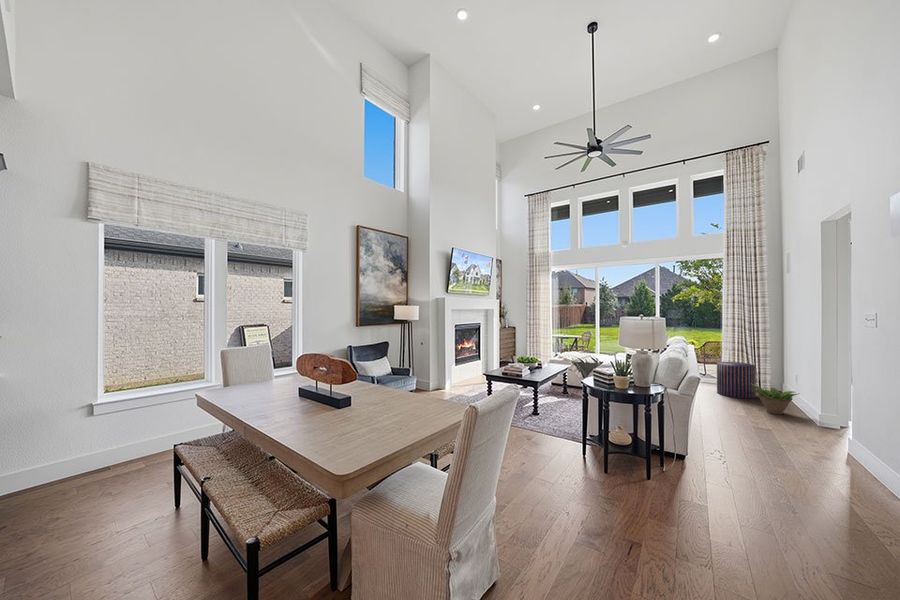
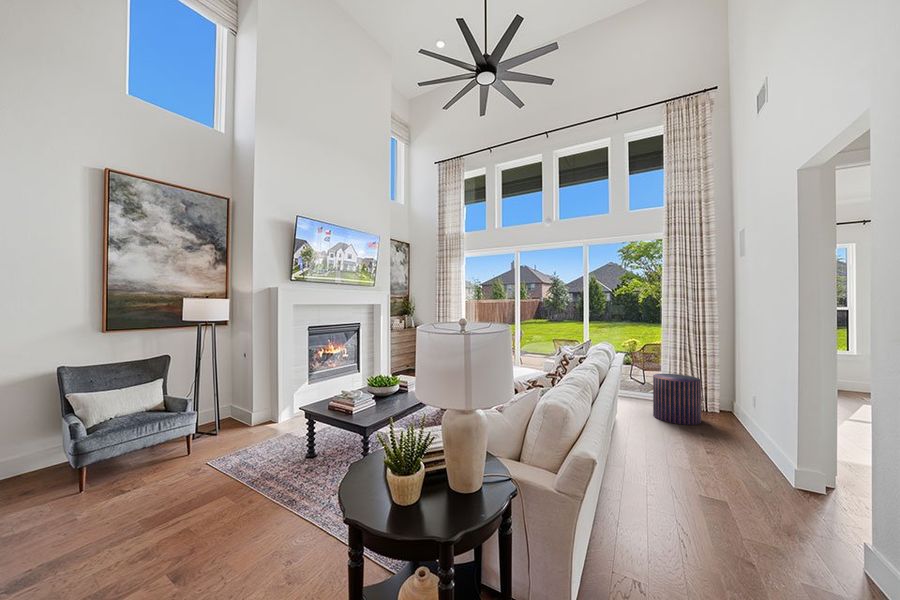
decorative plant: present [751,384,799,414] -> none [693,408,760,455]

